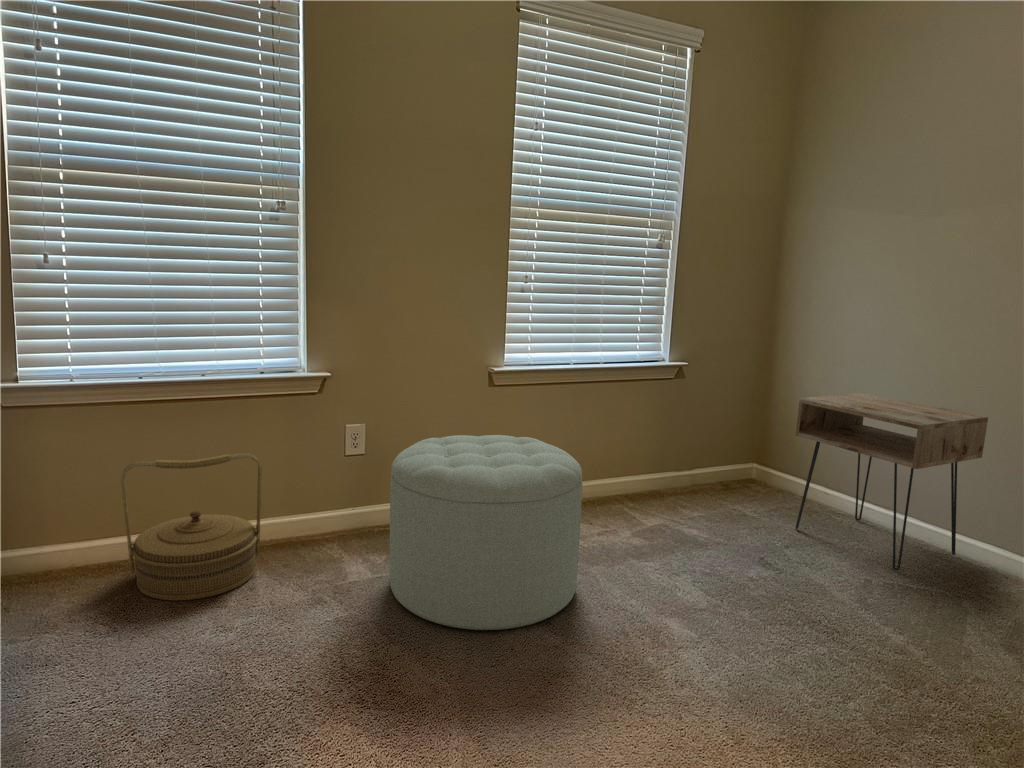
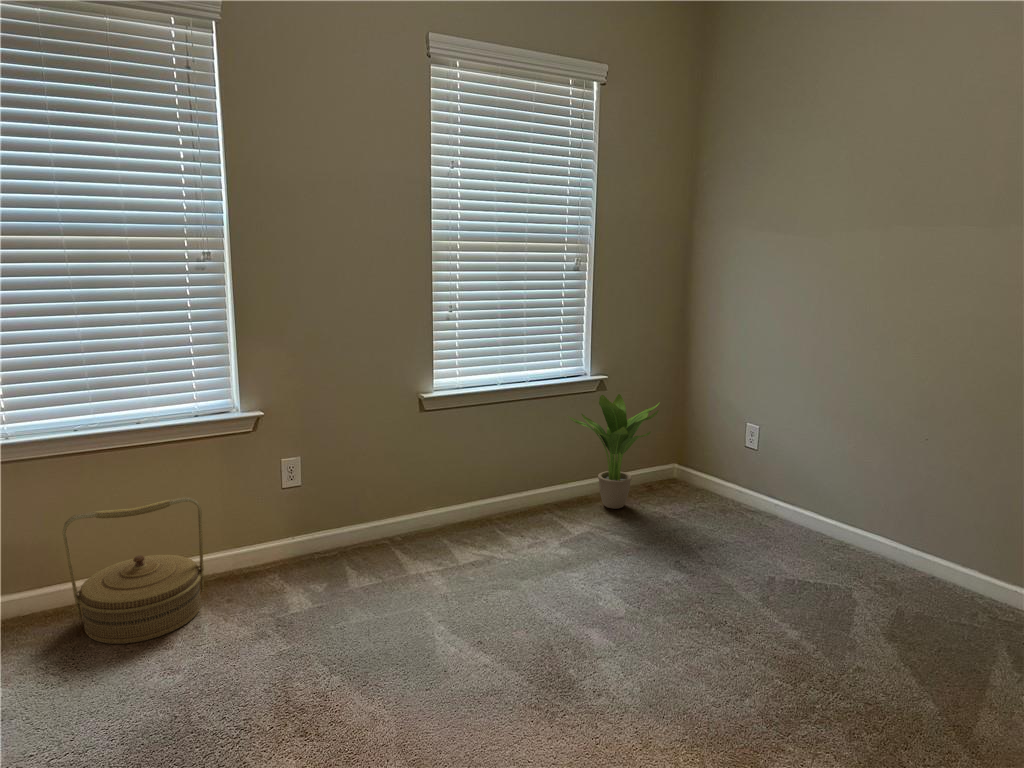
potted plant: none [642,378,745,505] -> present [567,394,659,509]
nightstand: present [795,393,988,570] -> none [704,399,868,564]
ottoman: present [390,435,582,630] -> none [326,464,504,652]

